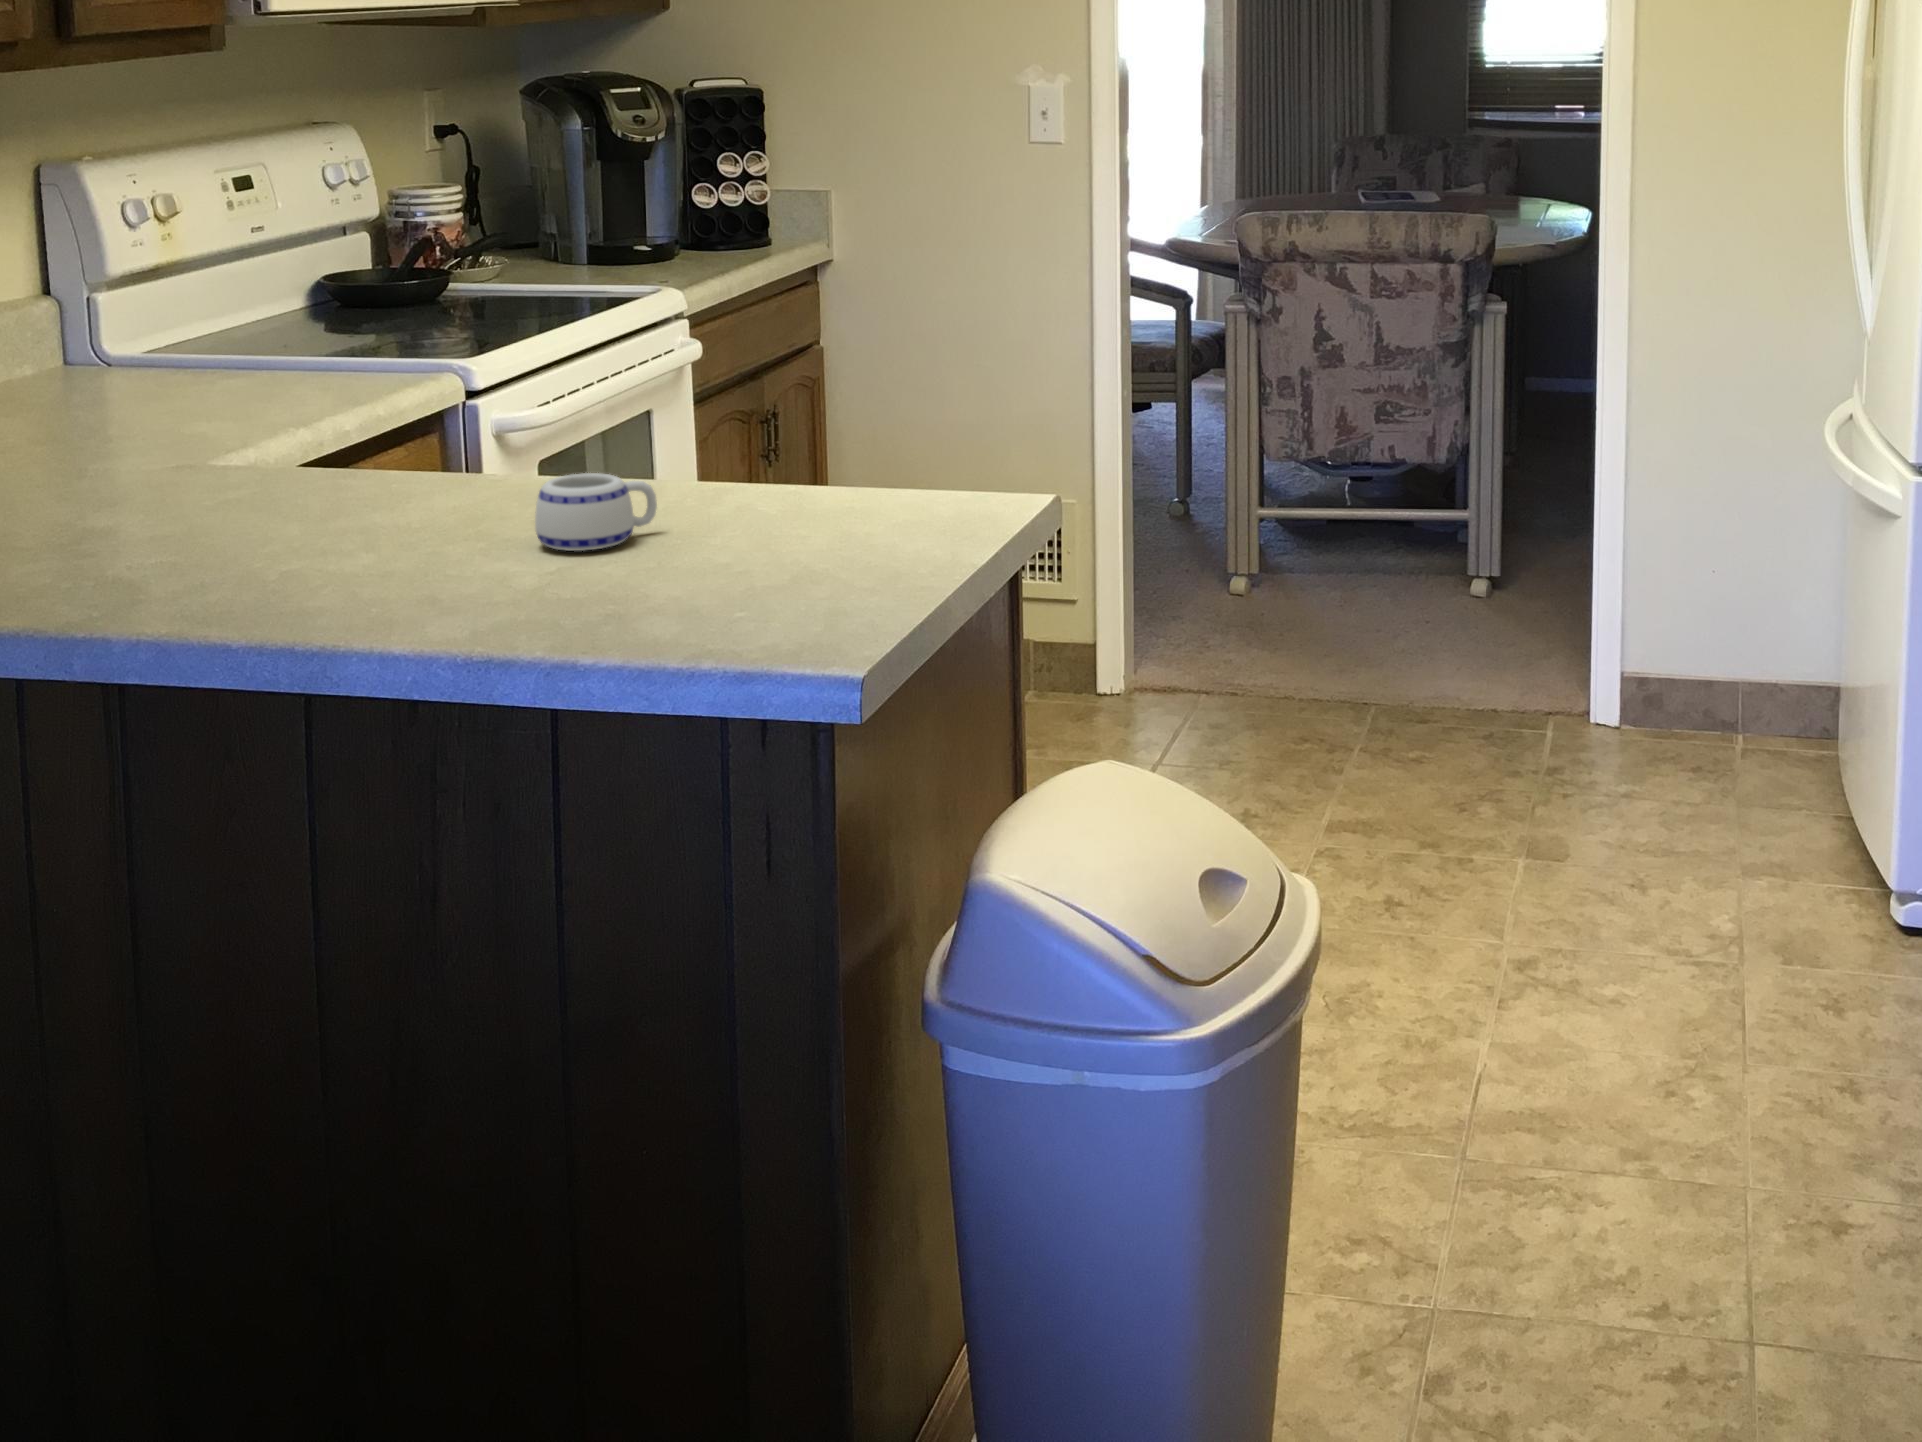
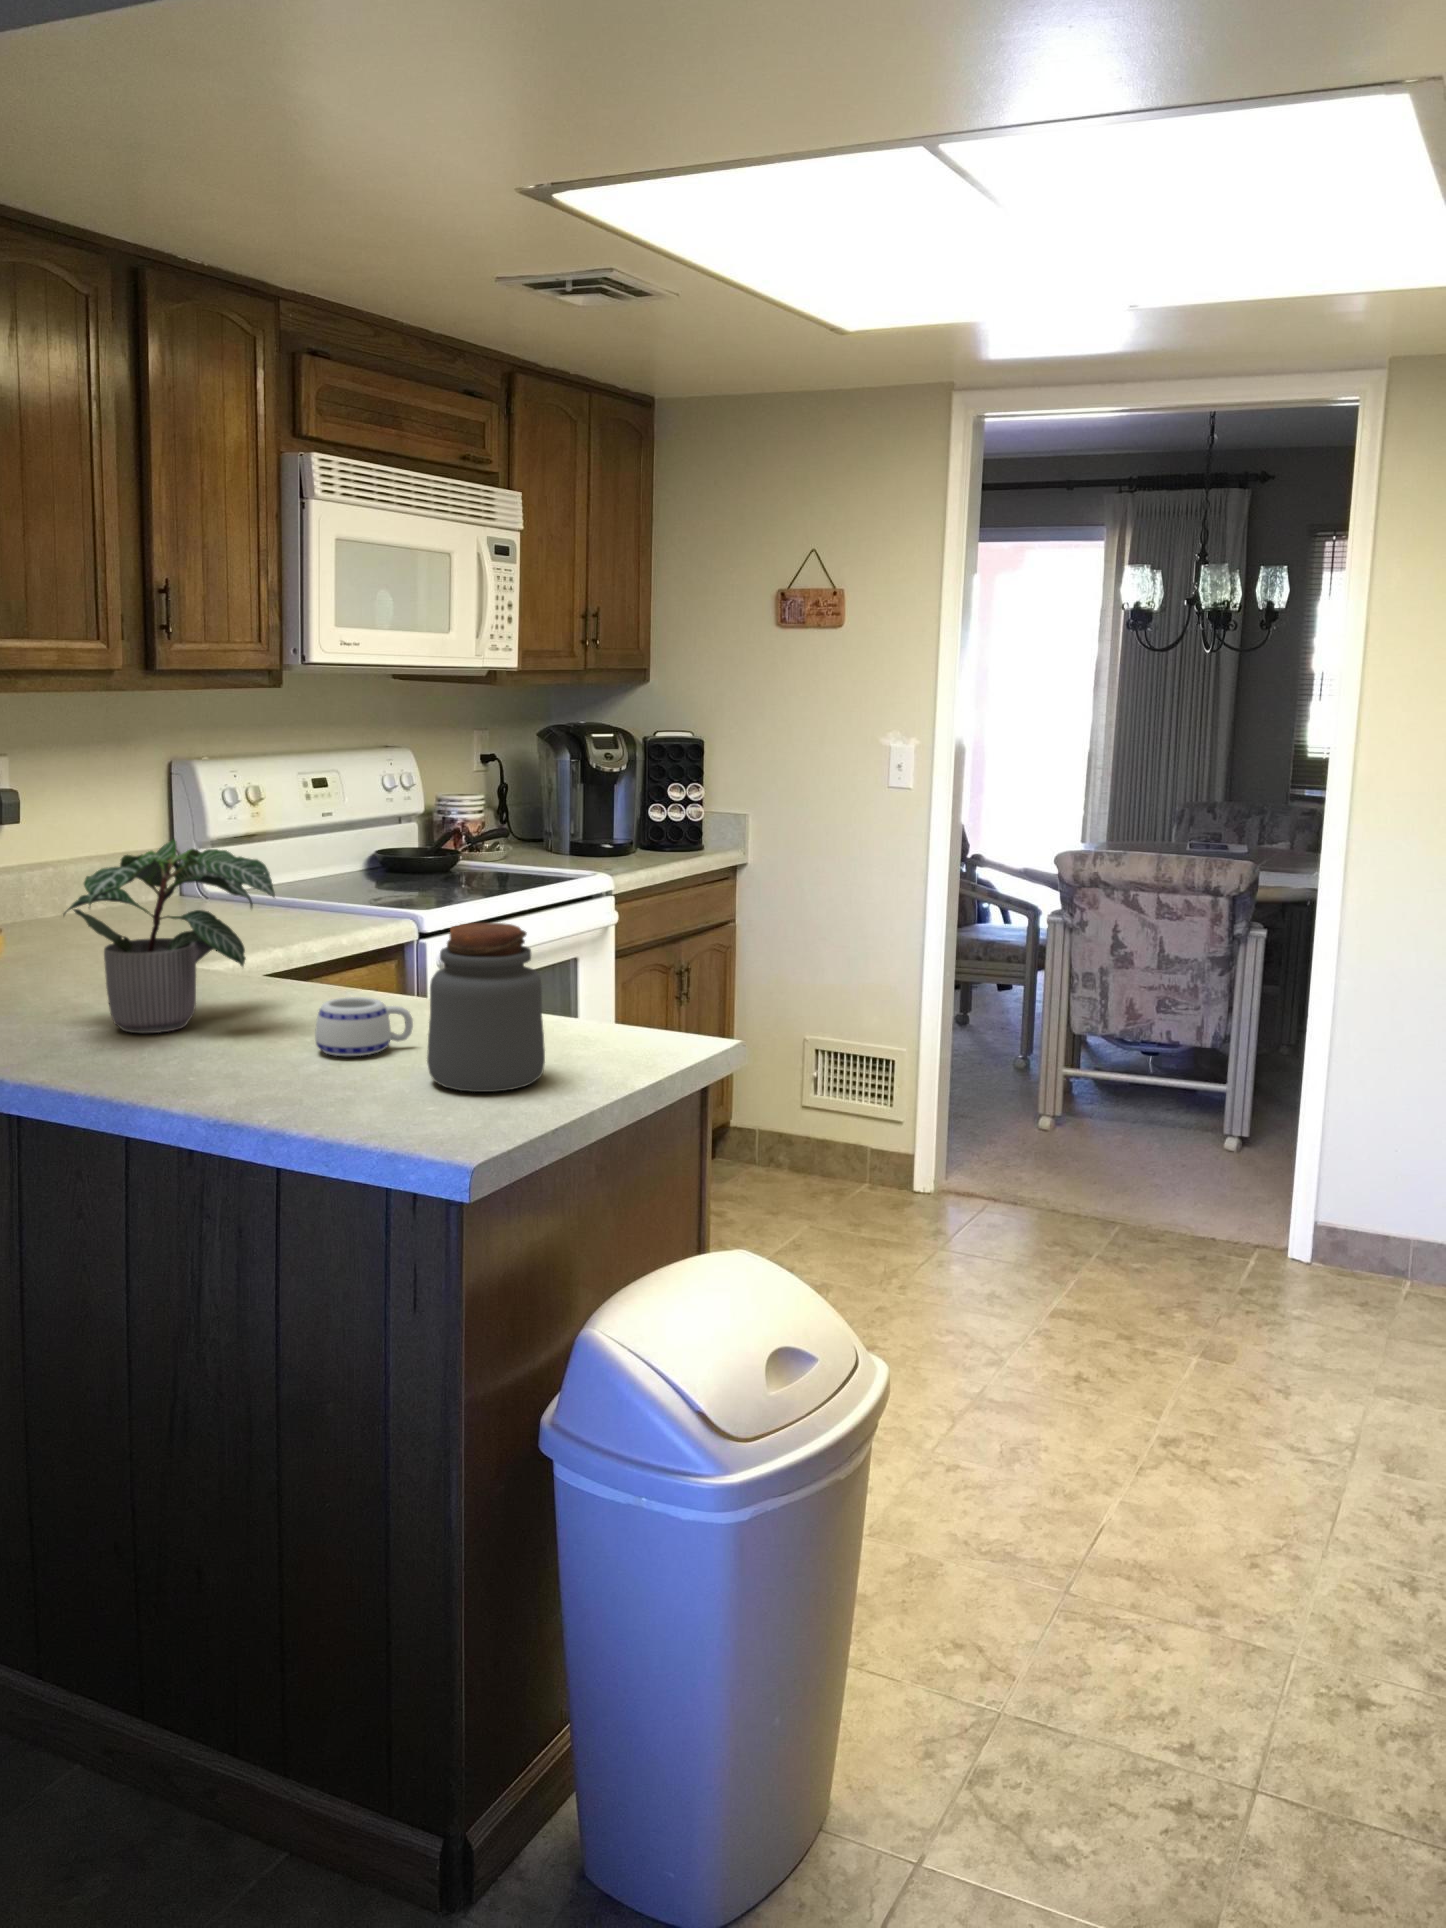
potted plant: none [128,282,449,550] -> present [64,839,275,1033]
jar: none [721,363,868,575] -> present [427,923,545,1092]

